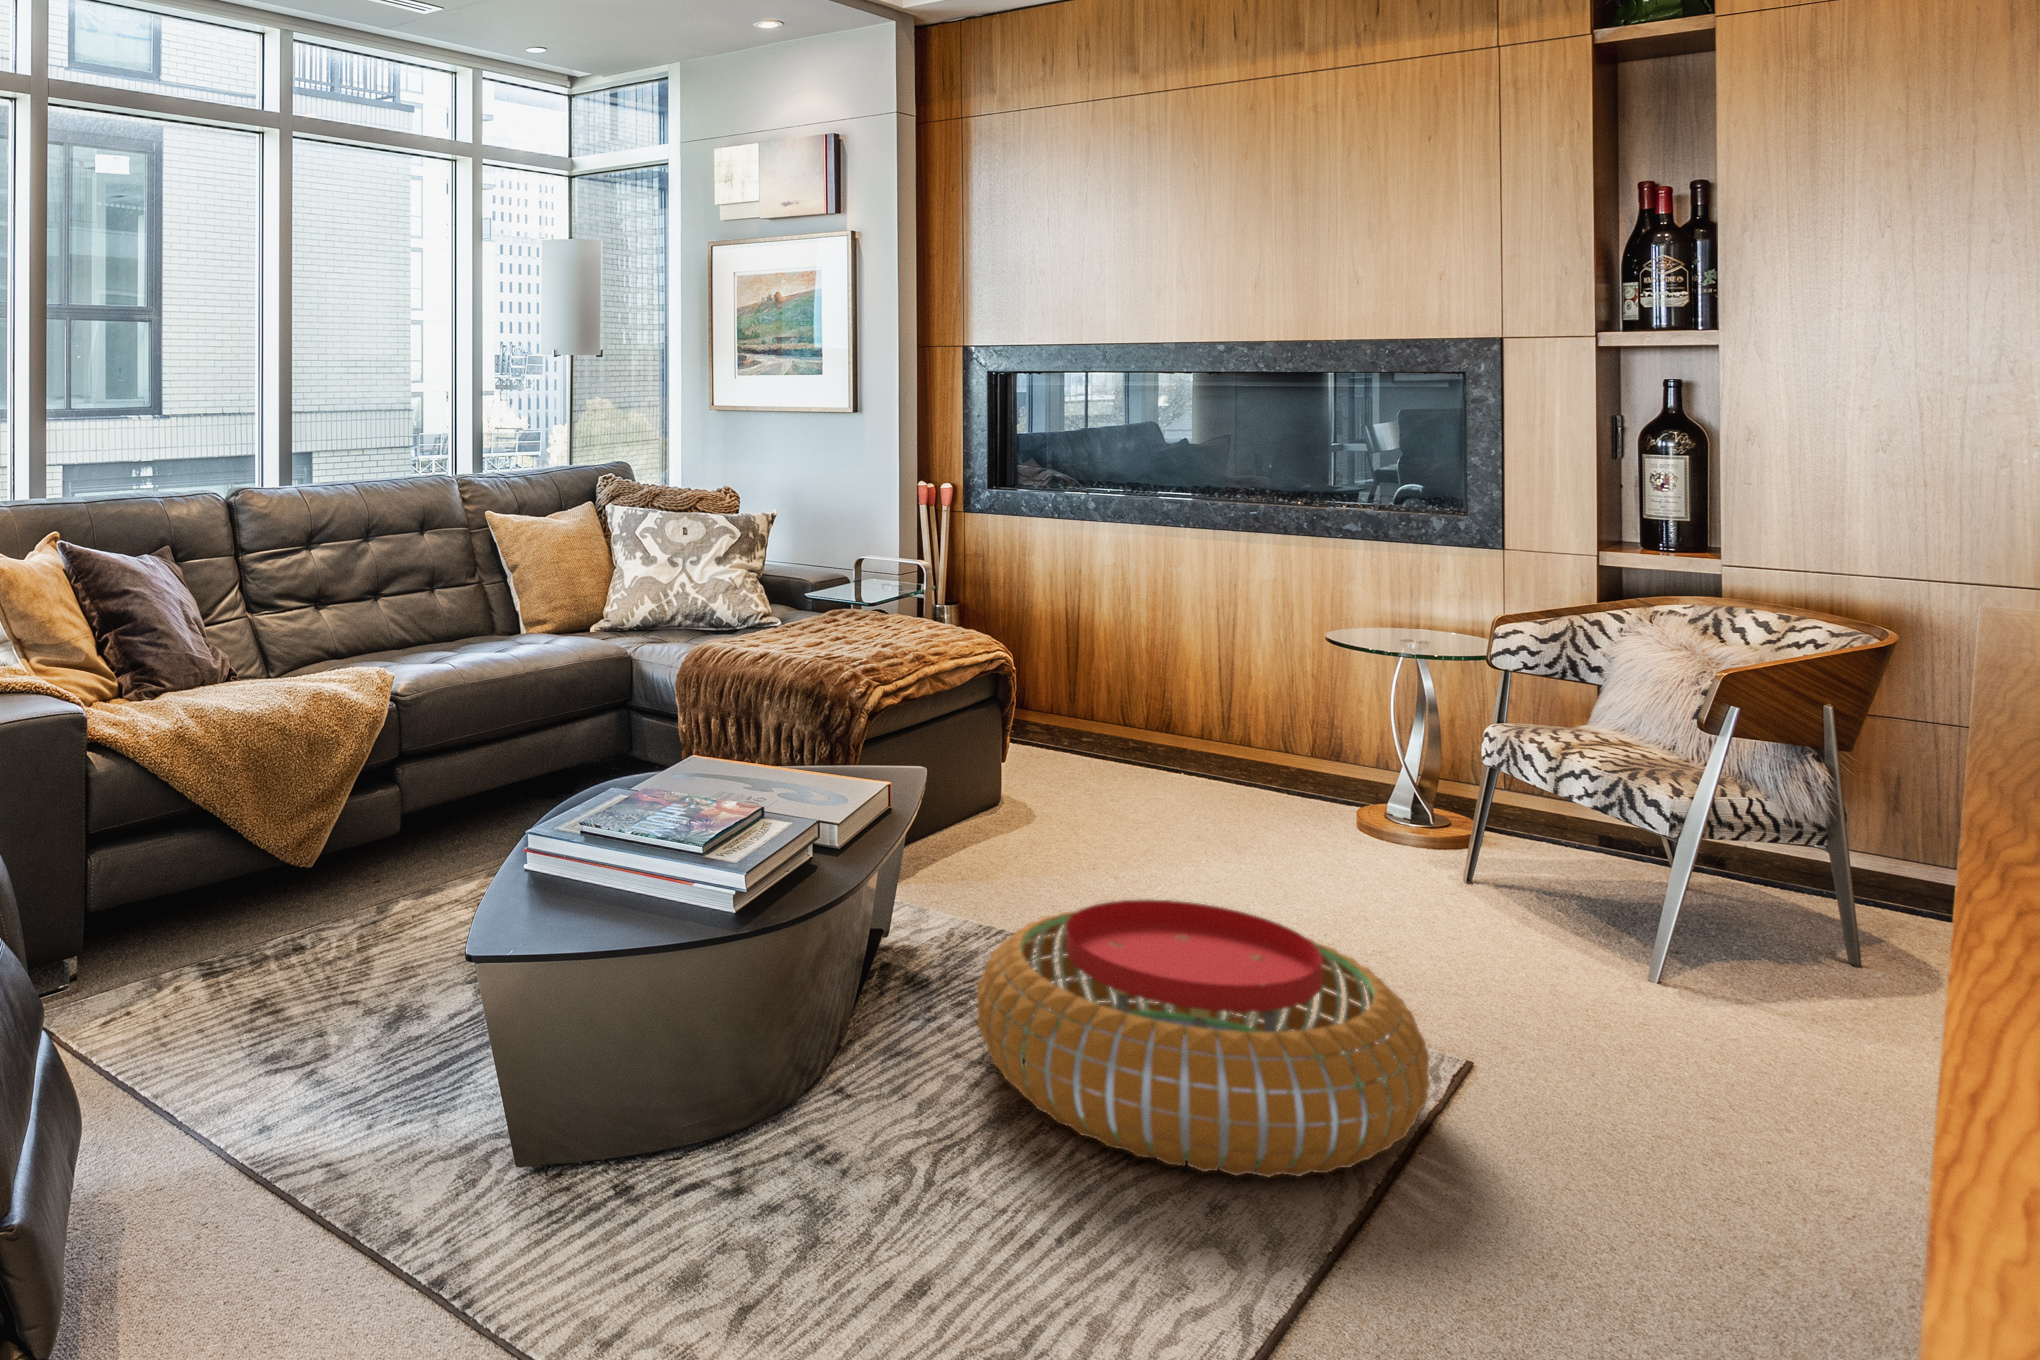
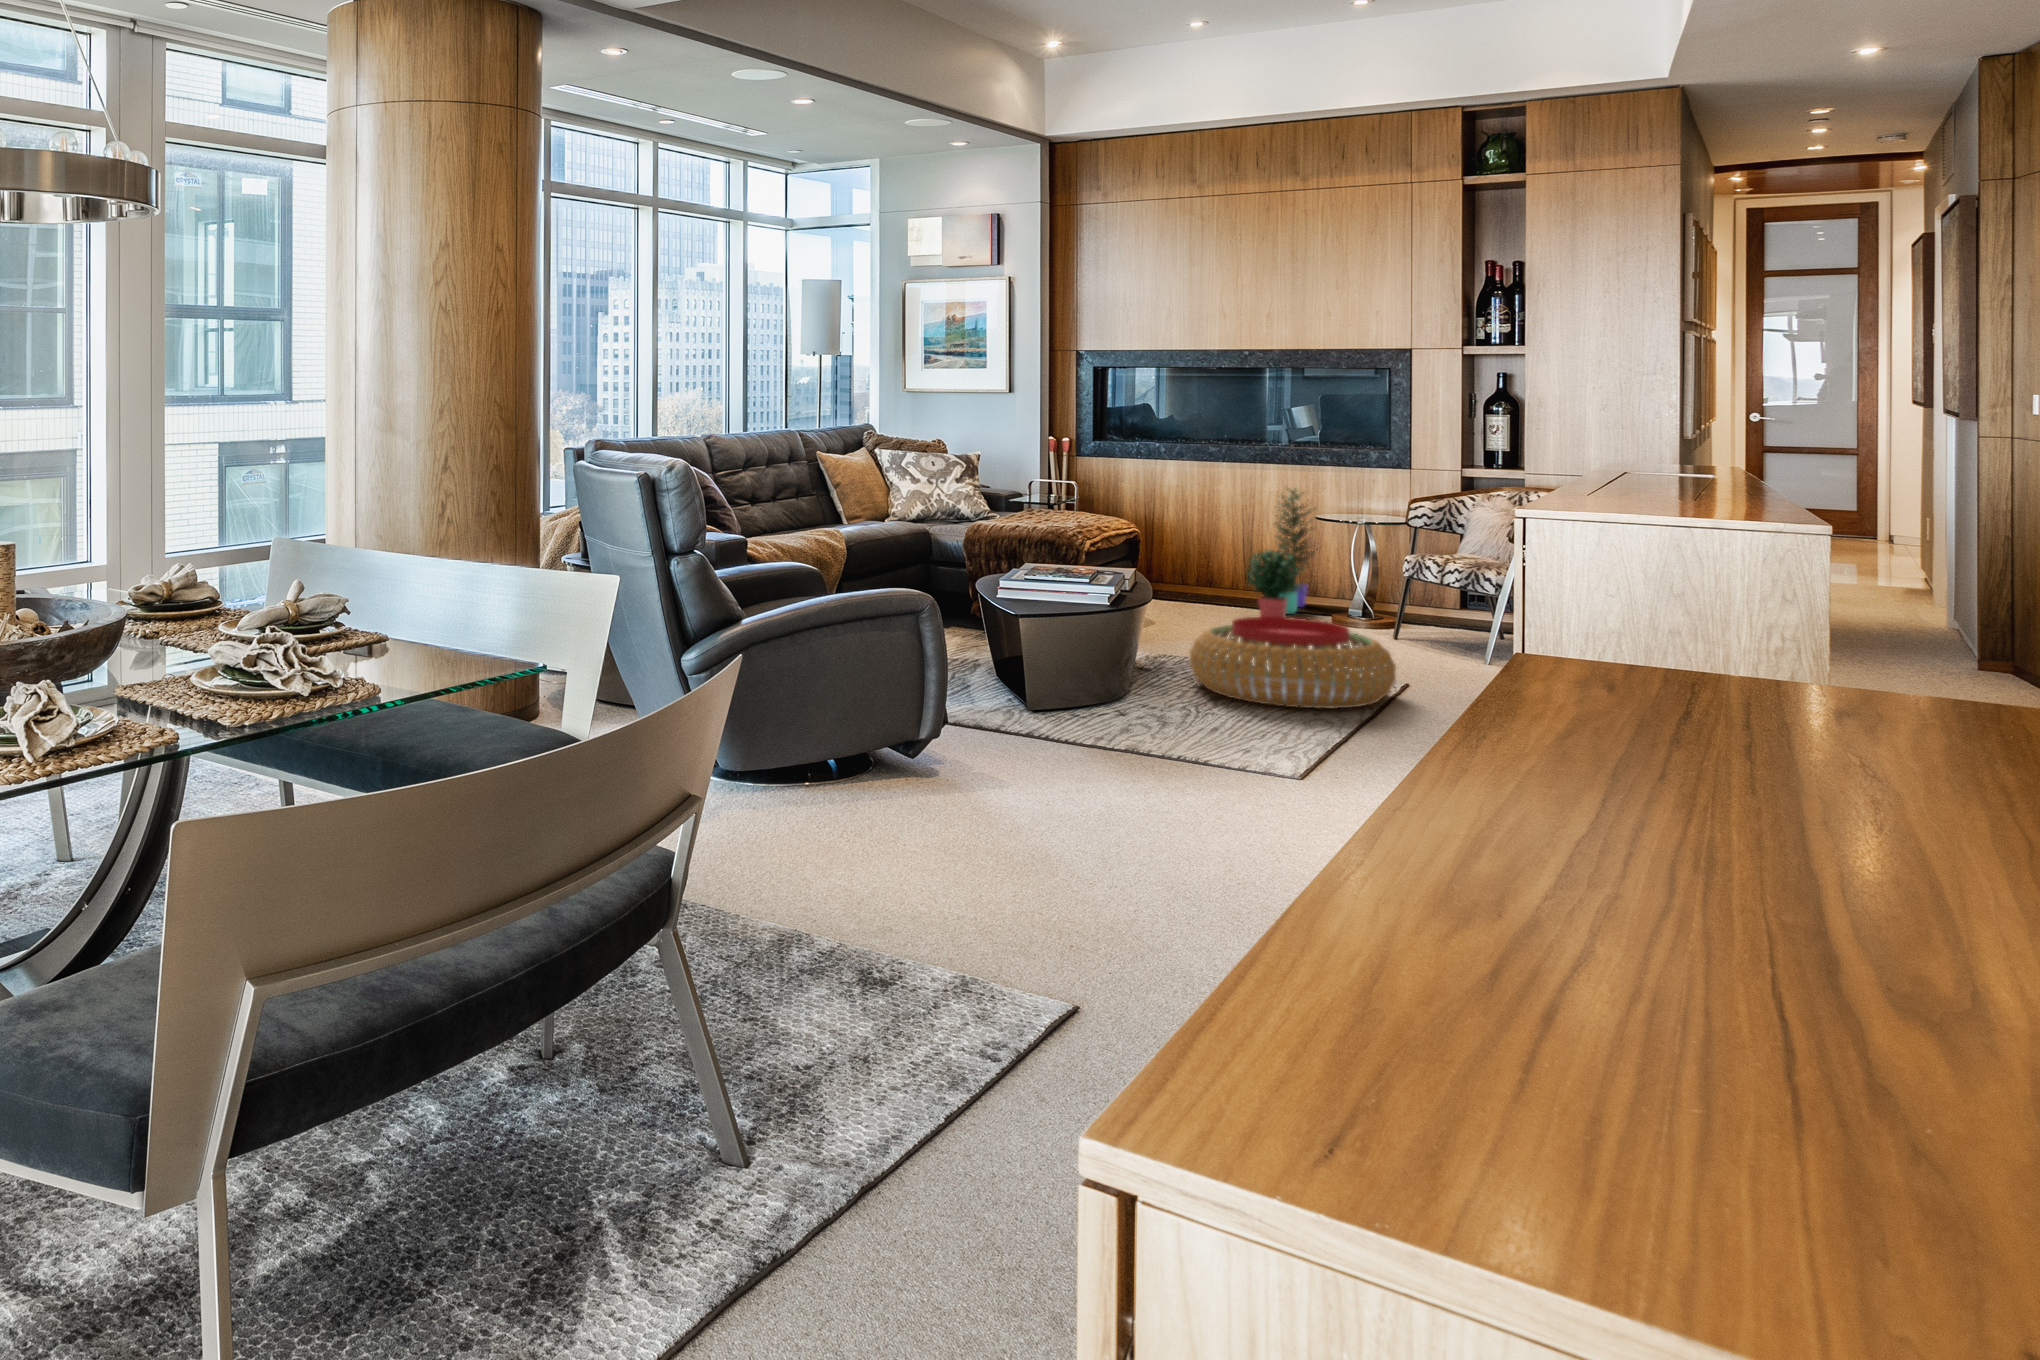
potted plant: none [1194,574,1347,833] -> present [1247,488,1318,617]

